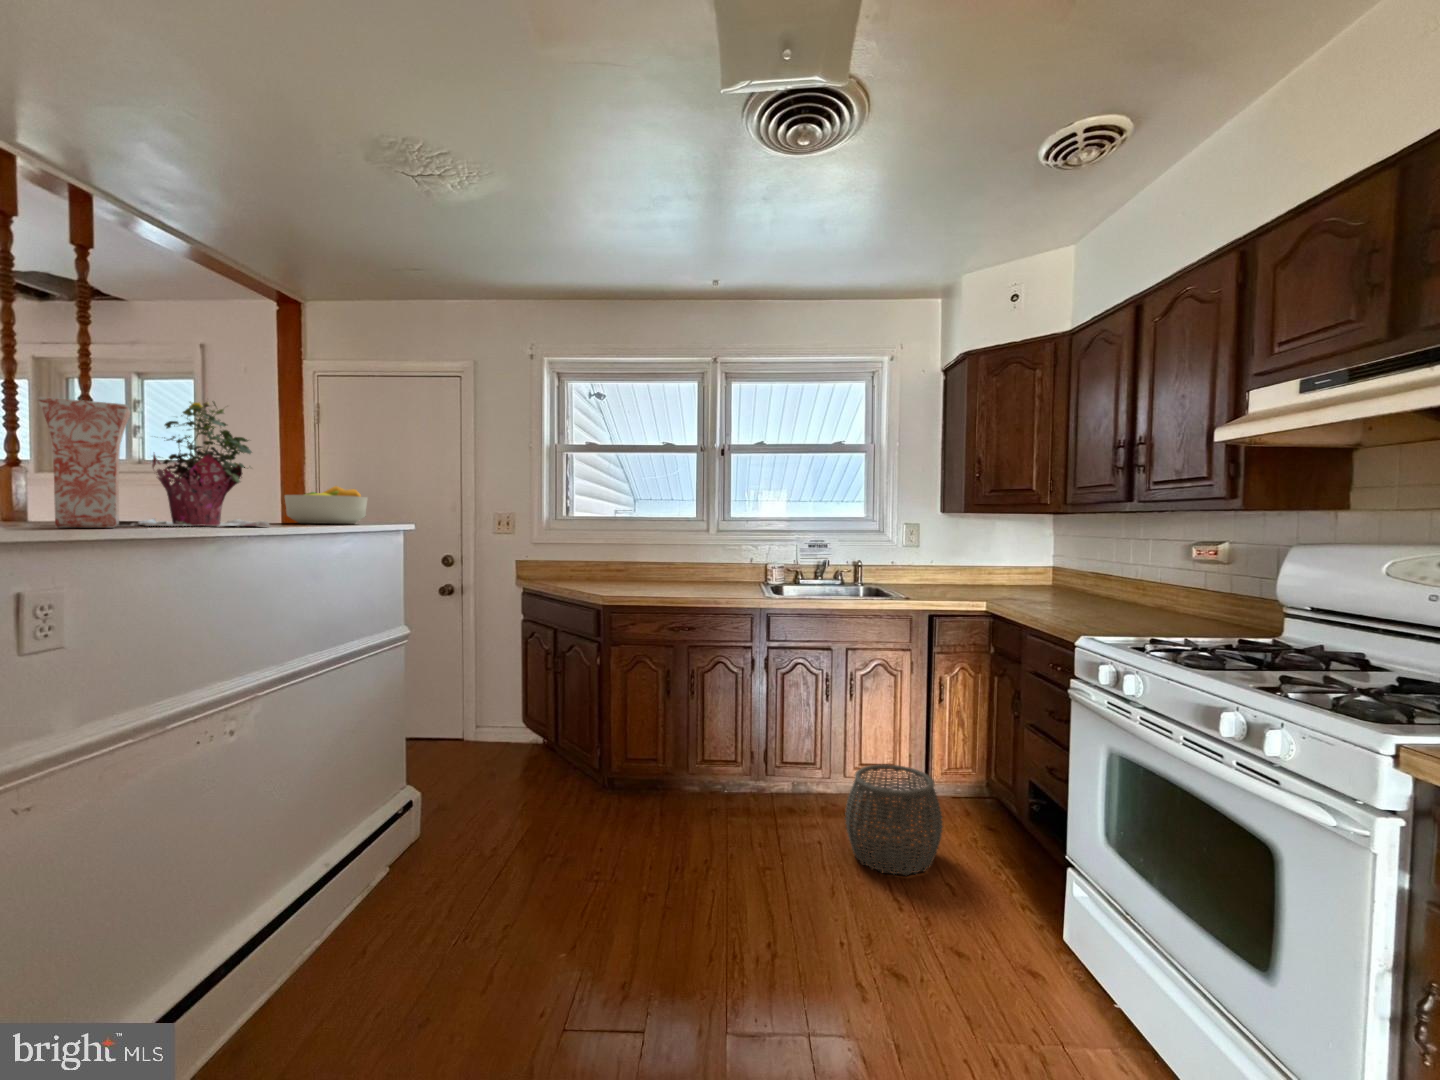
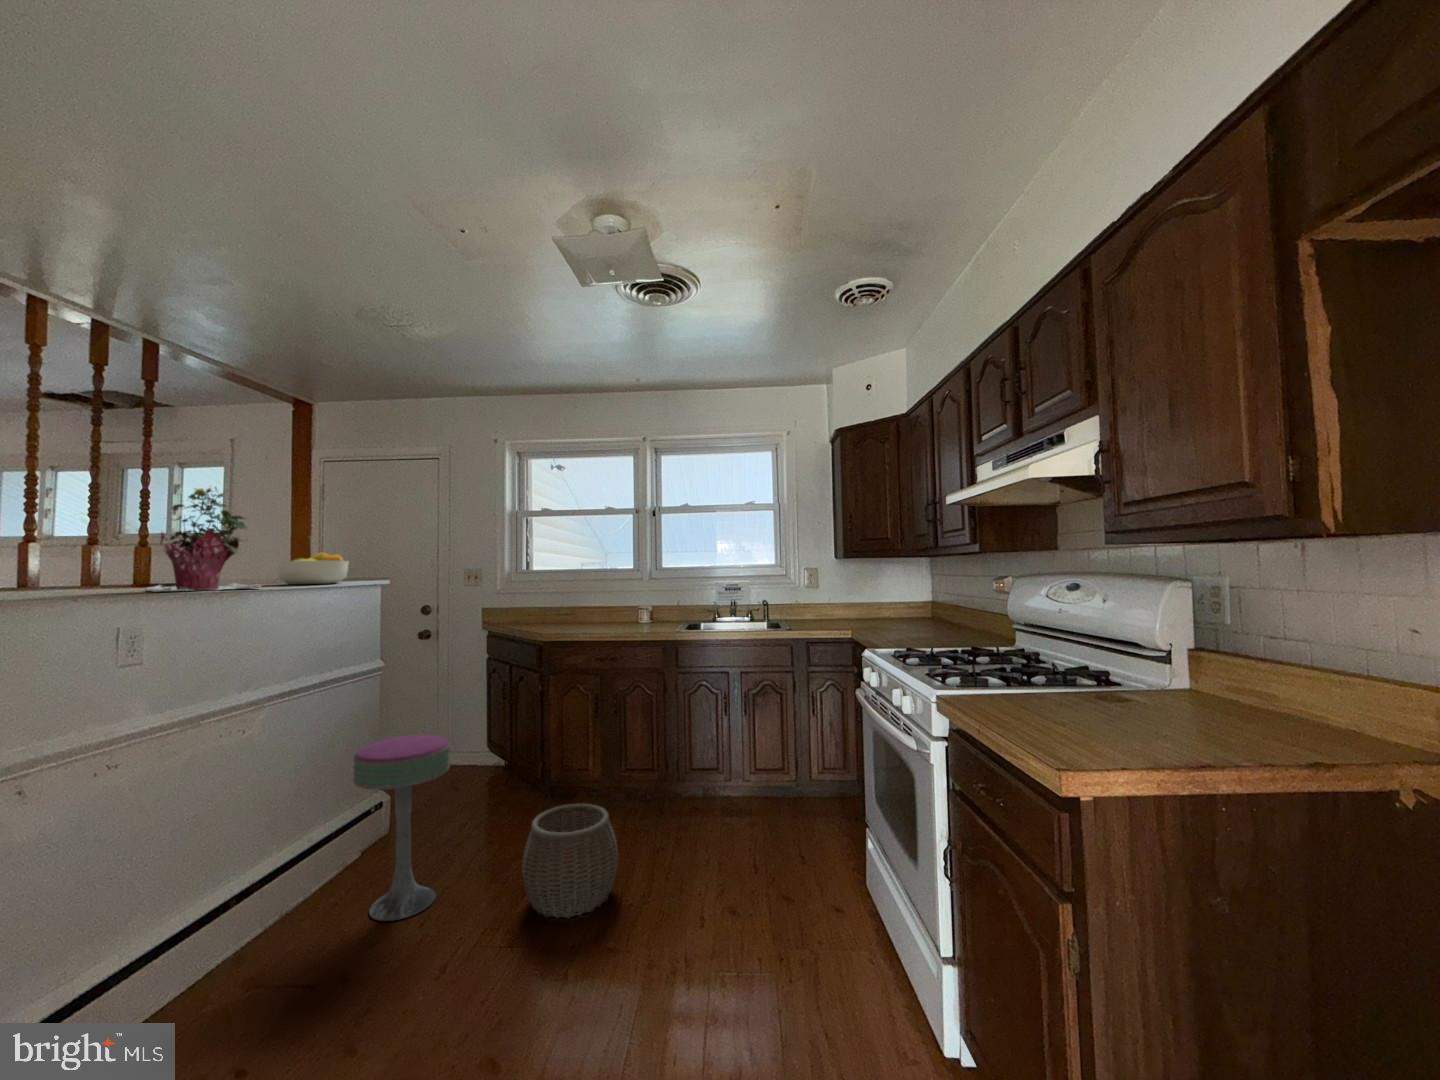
vase: present [38,397,131,528] -> none [64,490,143,596]
bar stool: none [377,708,487,921] -> present [353,735,450,921]
woven basket: present [845,764,943,875] -> present [522,804,618,918]

